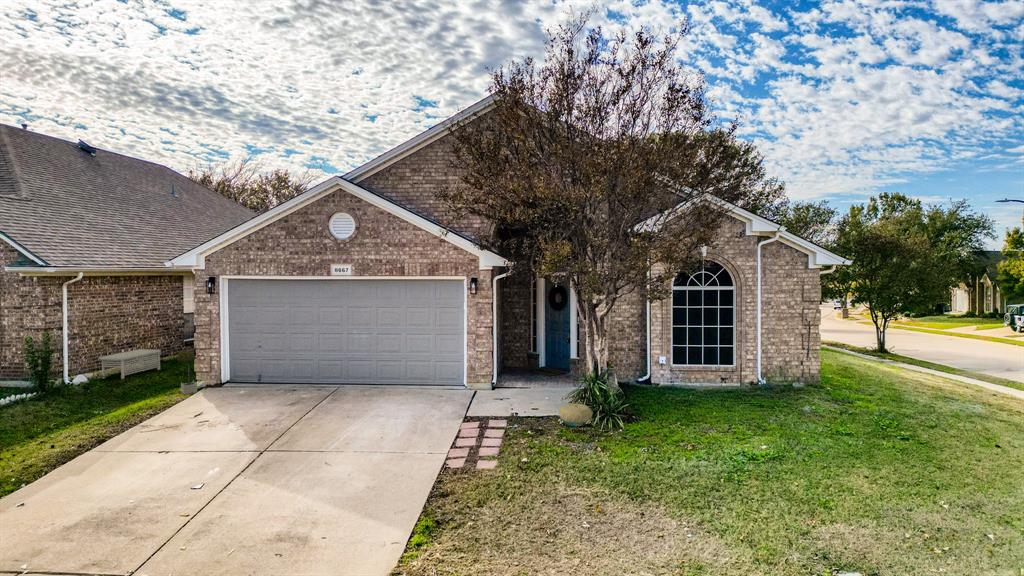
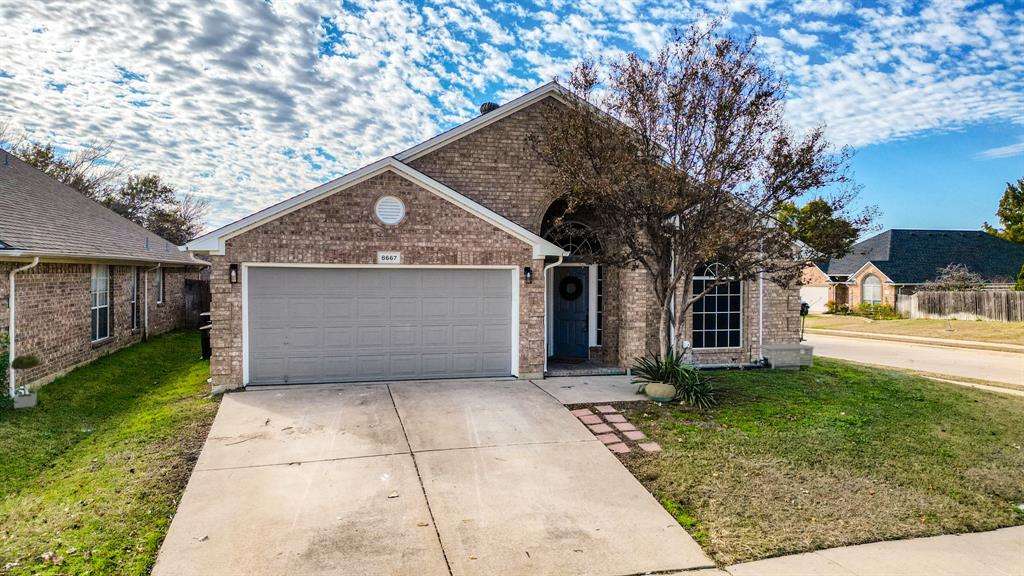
storage bench: present [99,349,161,379] -> present [757,344,814,369]
potted tree: present [177,351,197,394] -> present [11,355,39,408]

